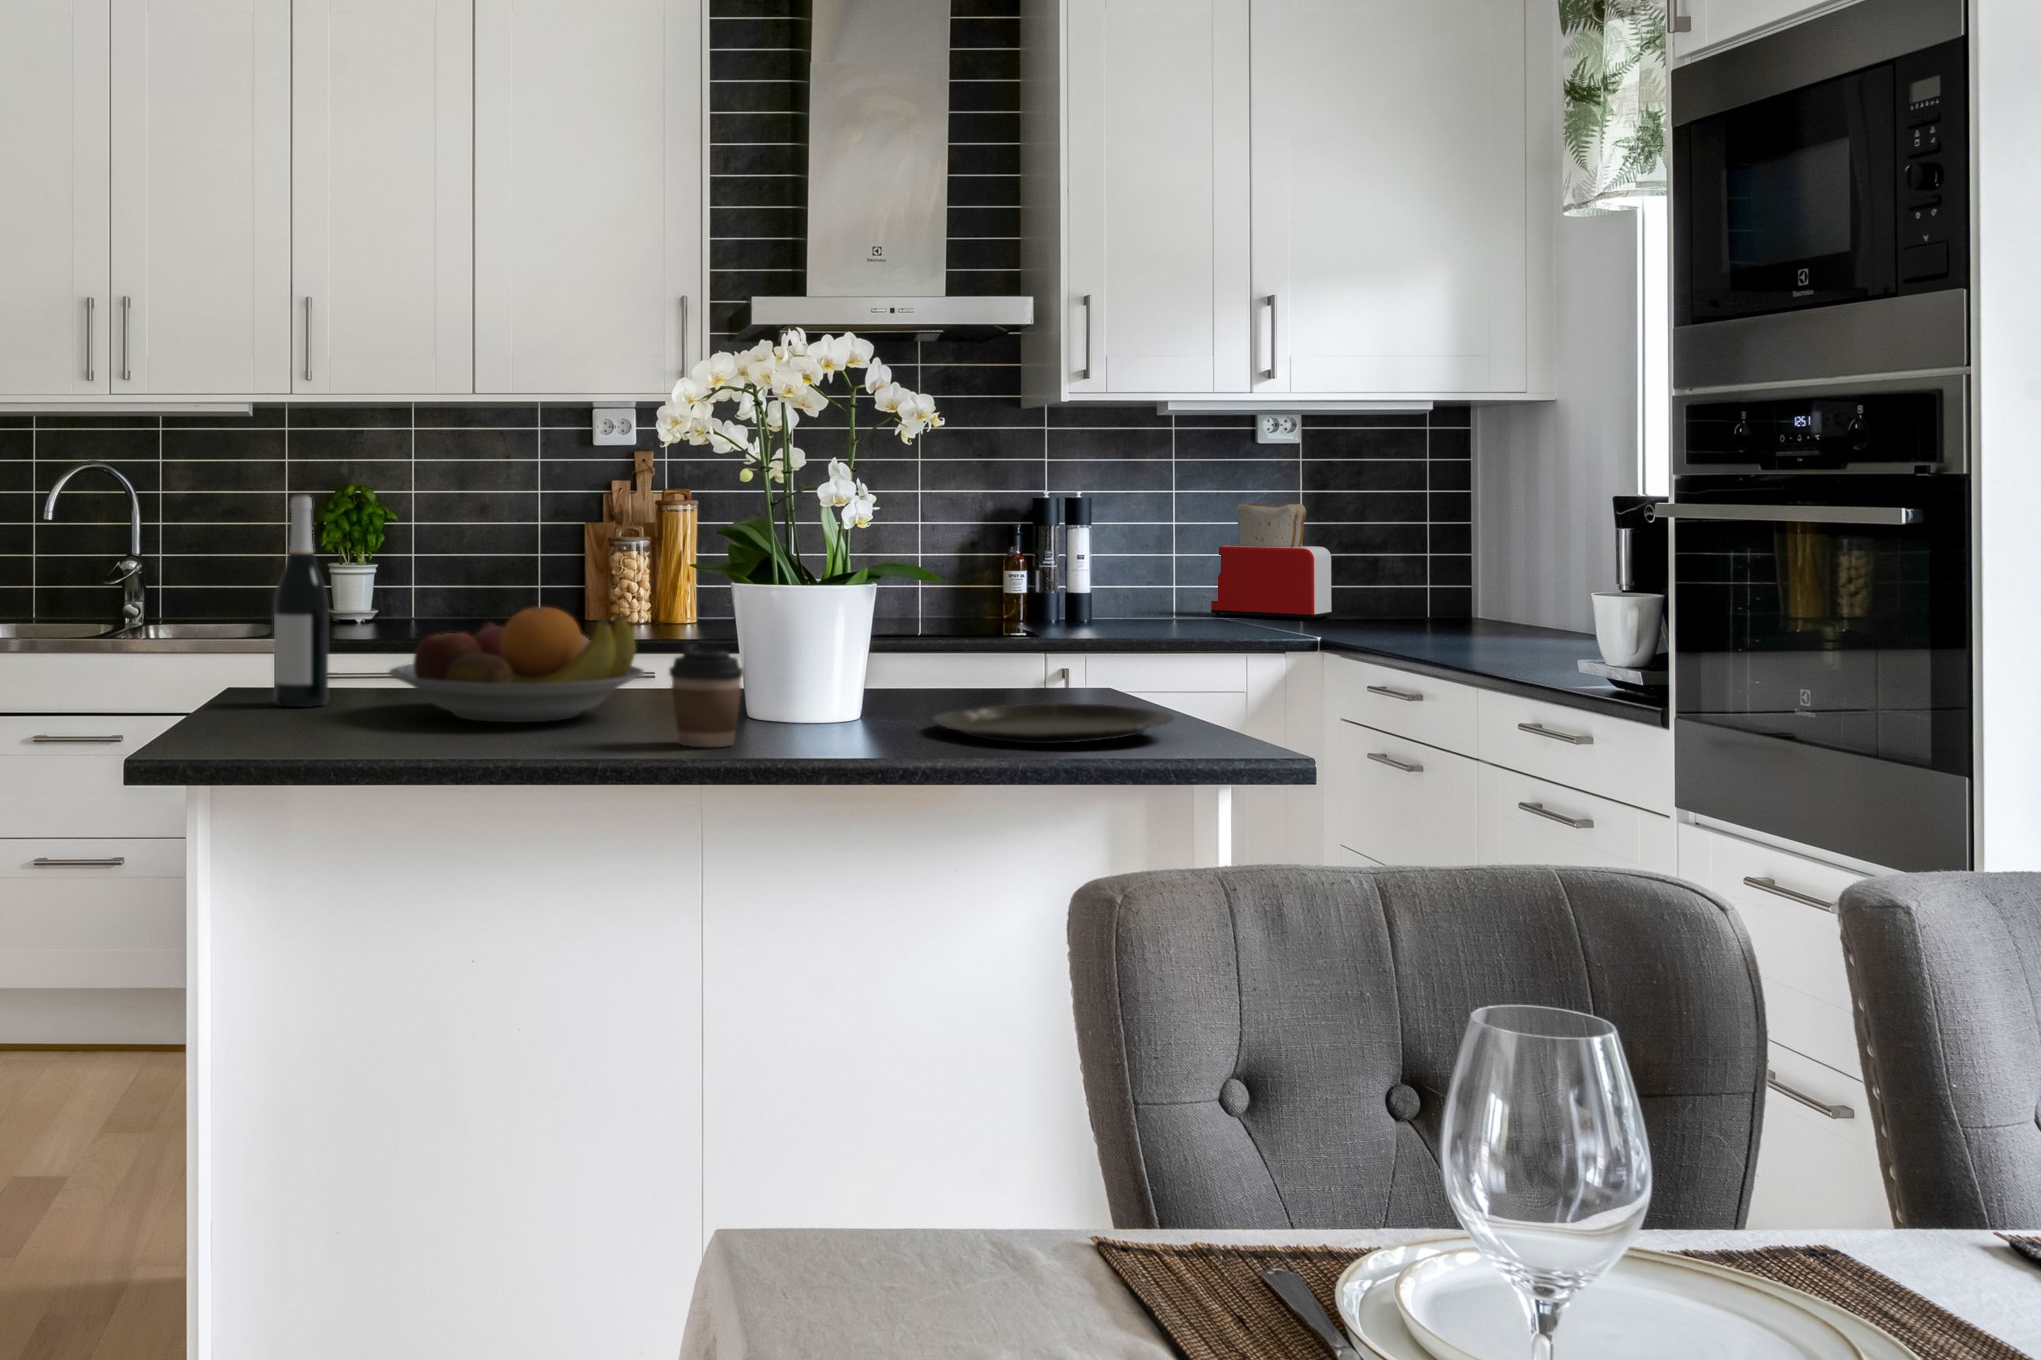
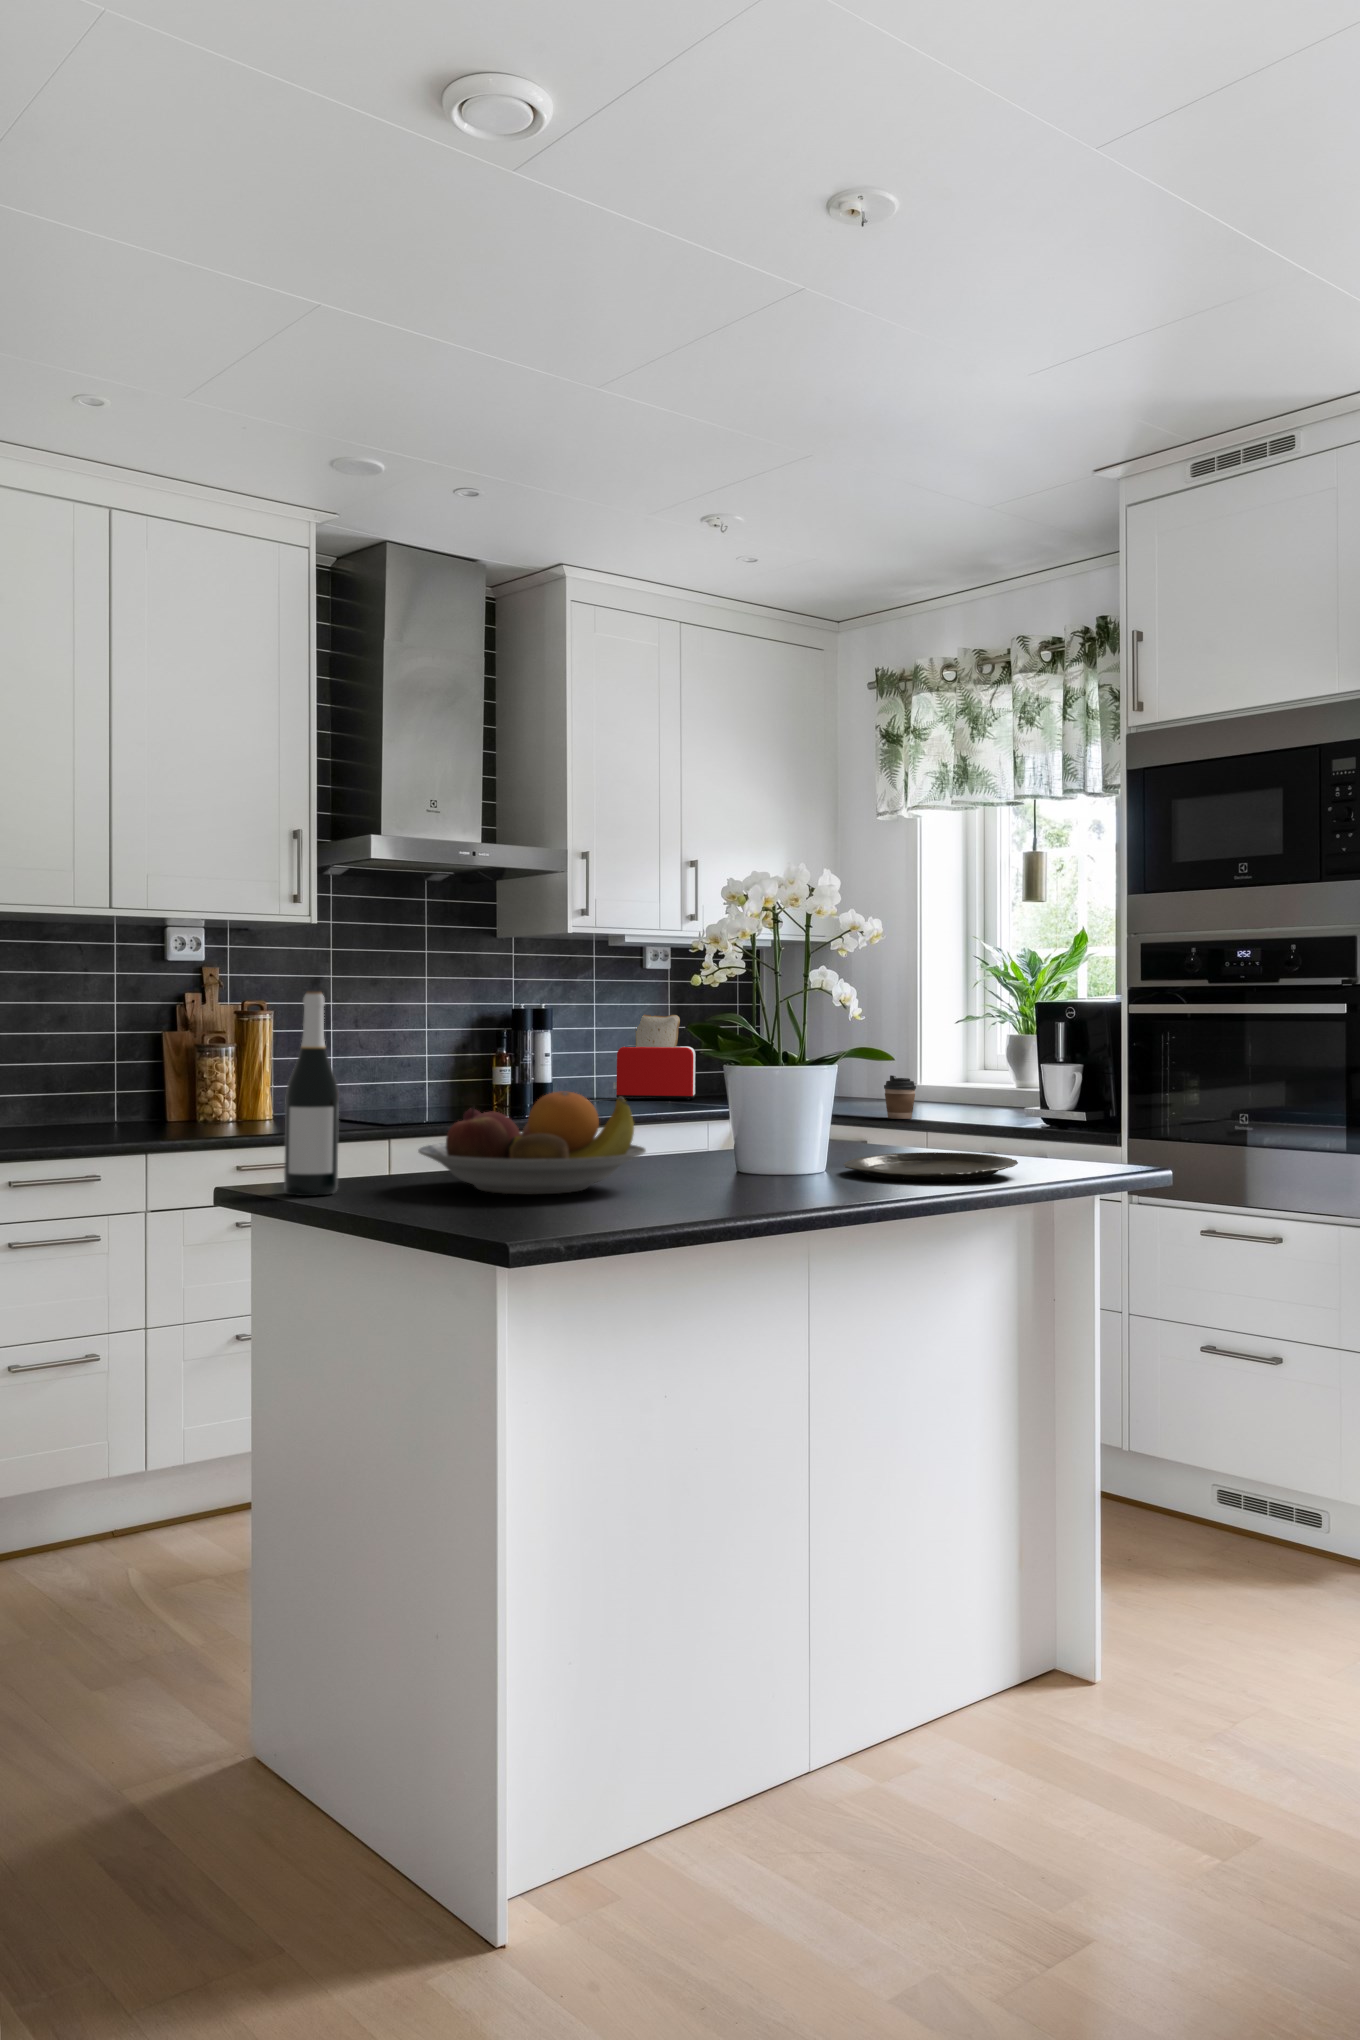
coffee cup: present [669,644,743,747] -> present [884,1075,916,1119]

